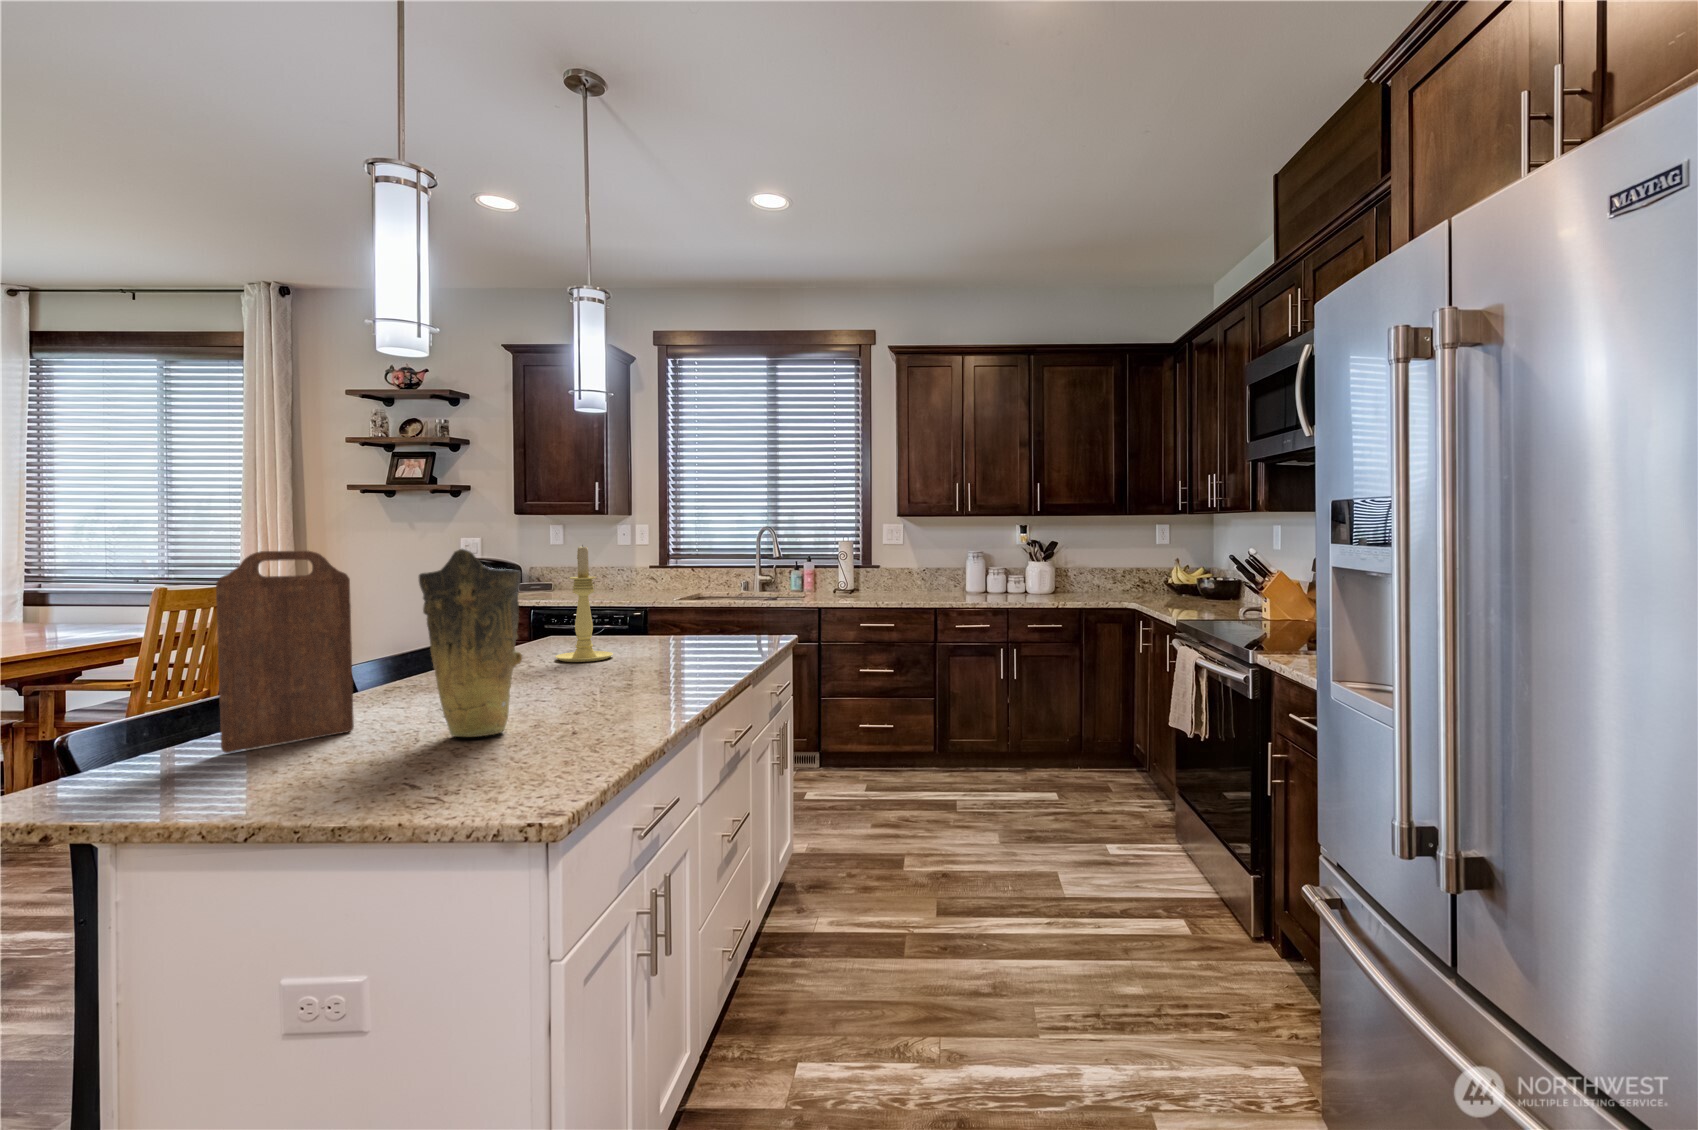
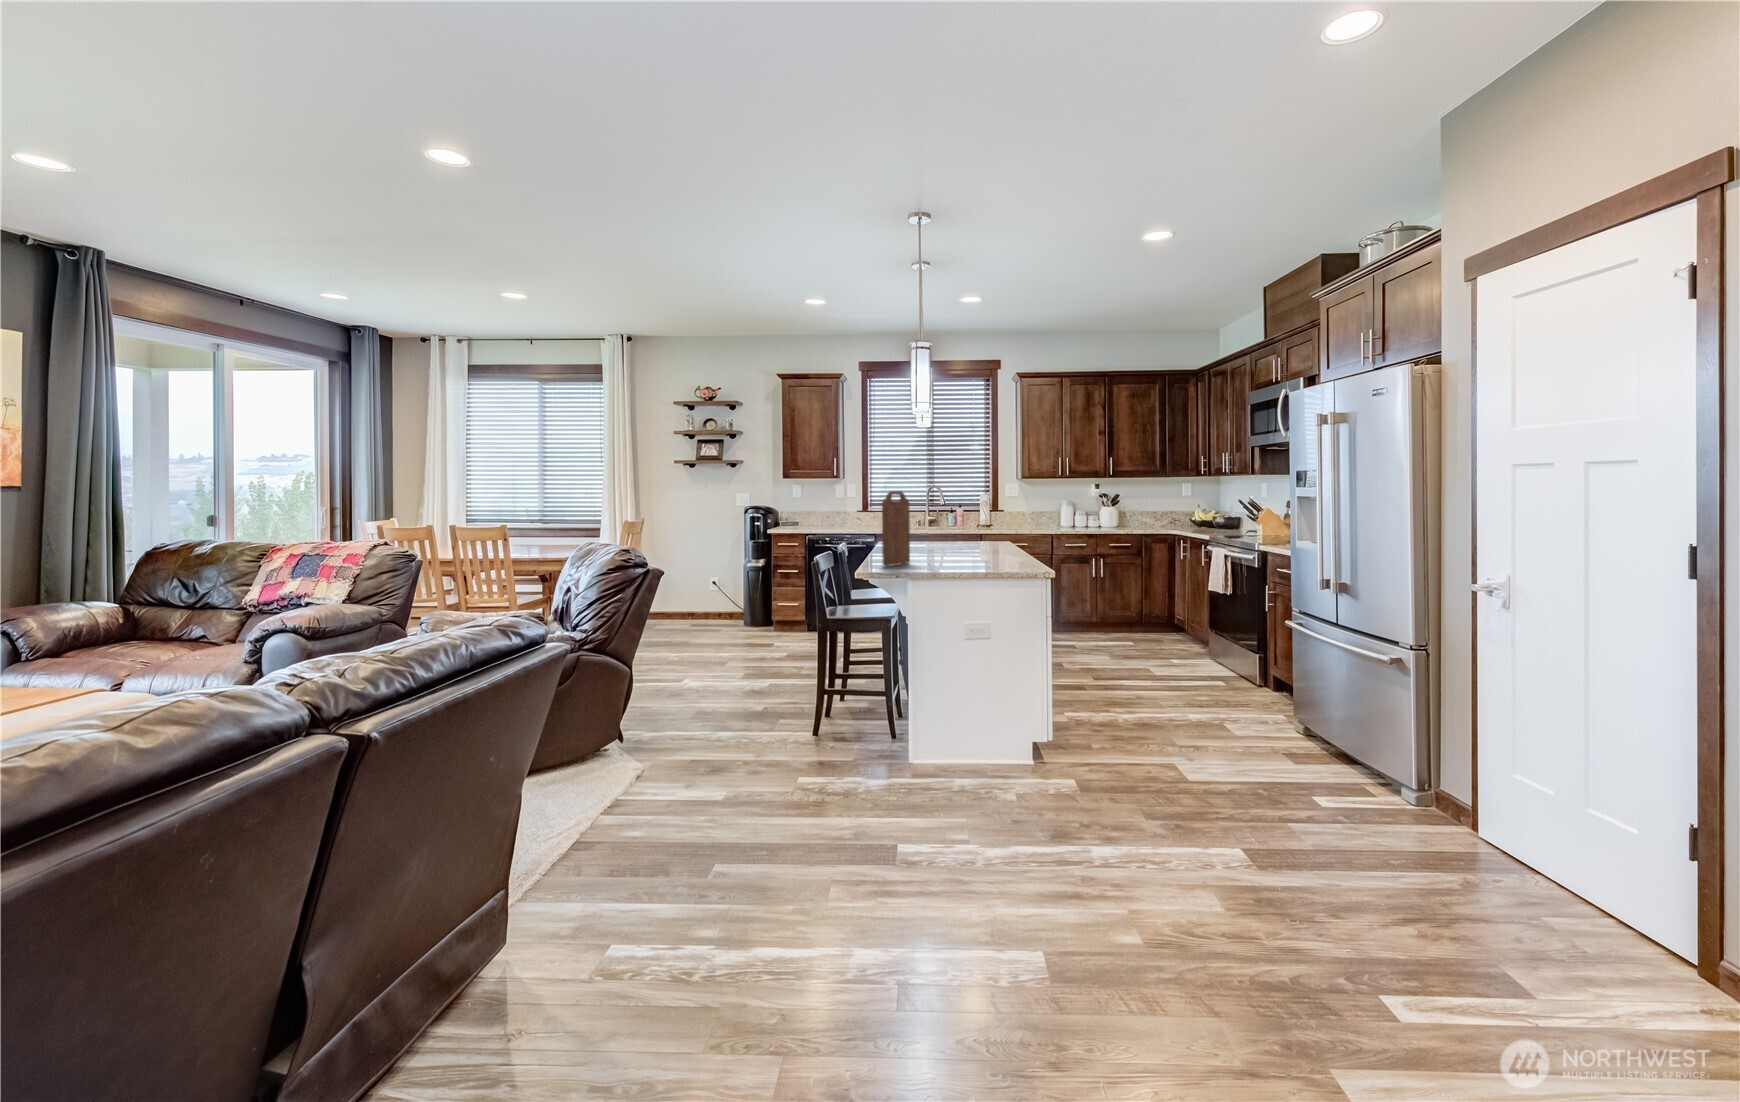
candle holder: present [555,545,613,662] -> none [910,492,938,550]
vase: present [419,549,522,737] -> none [942,490,978,563]

